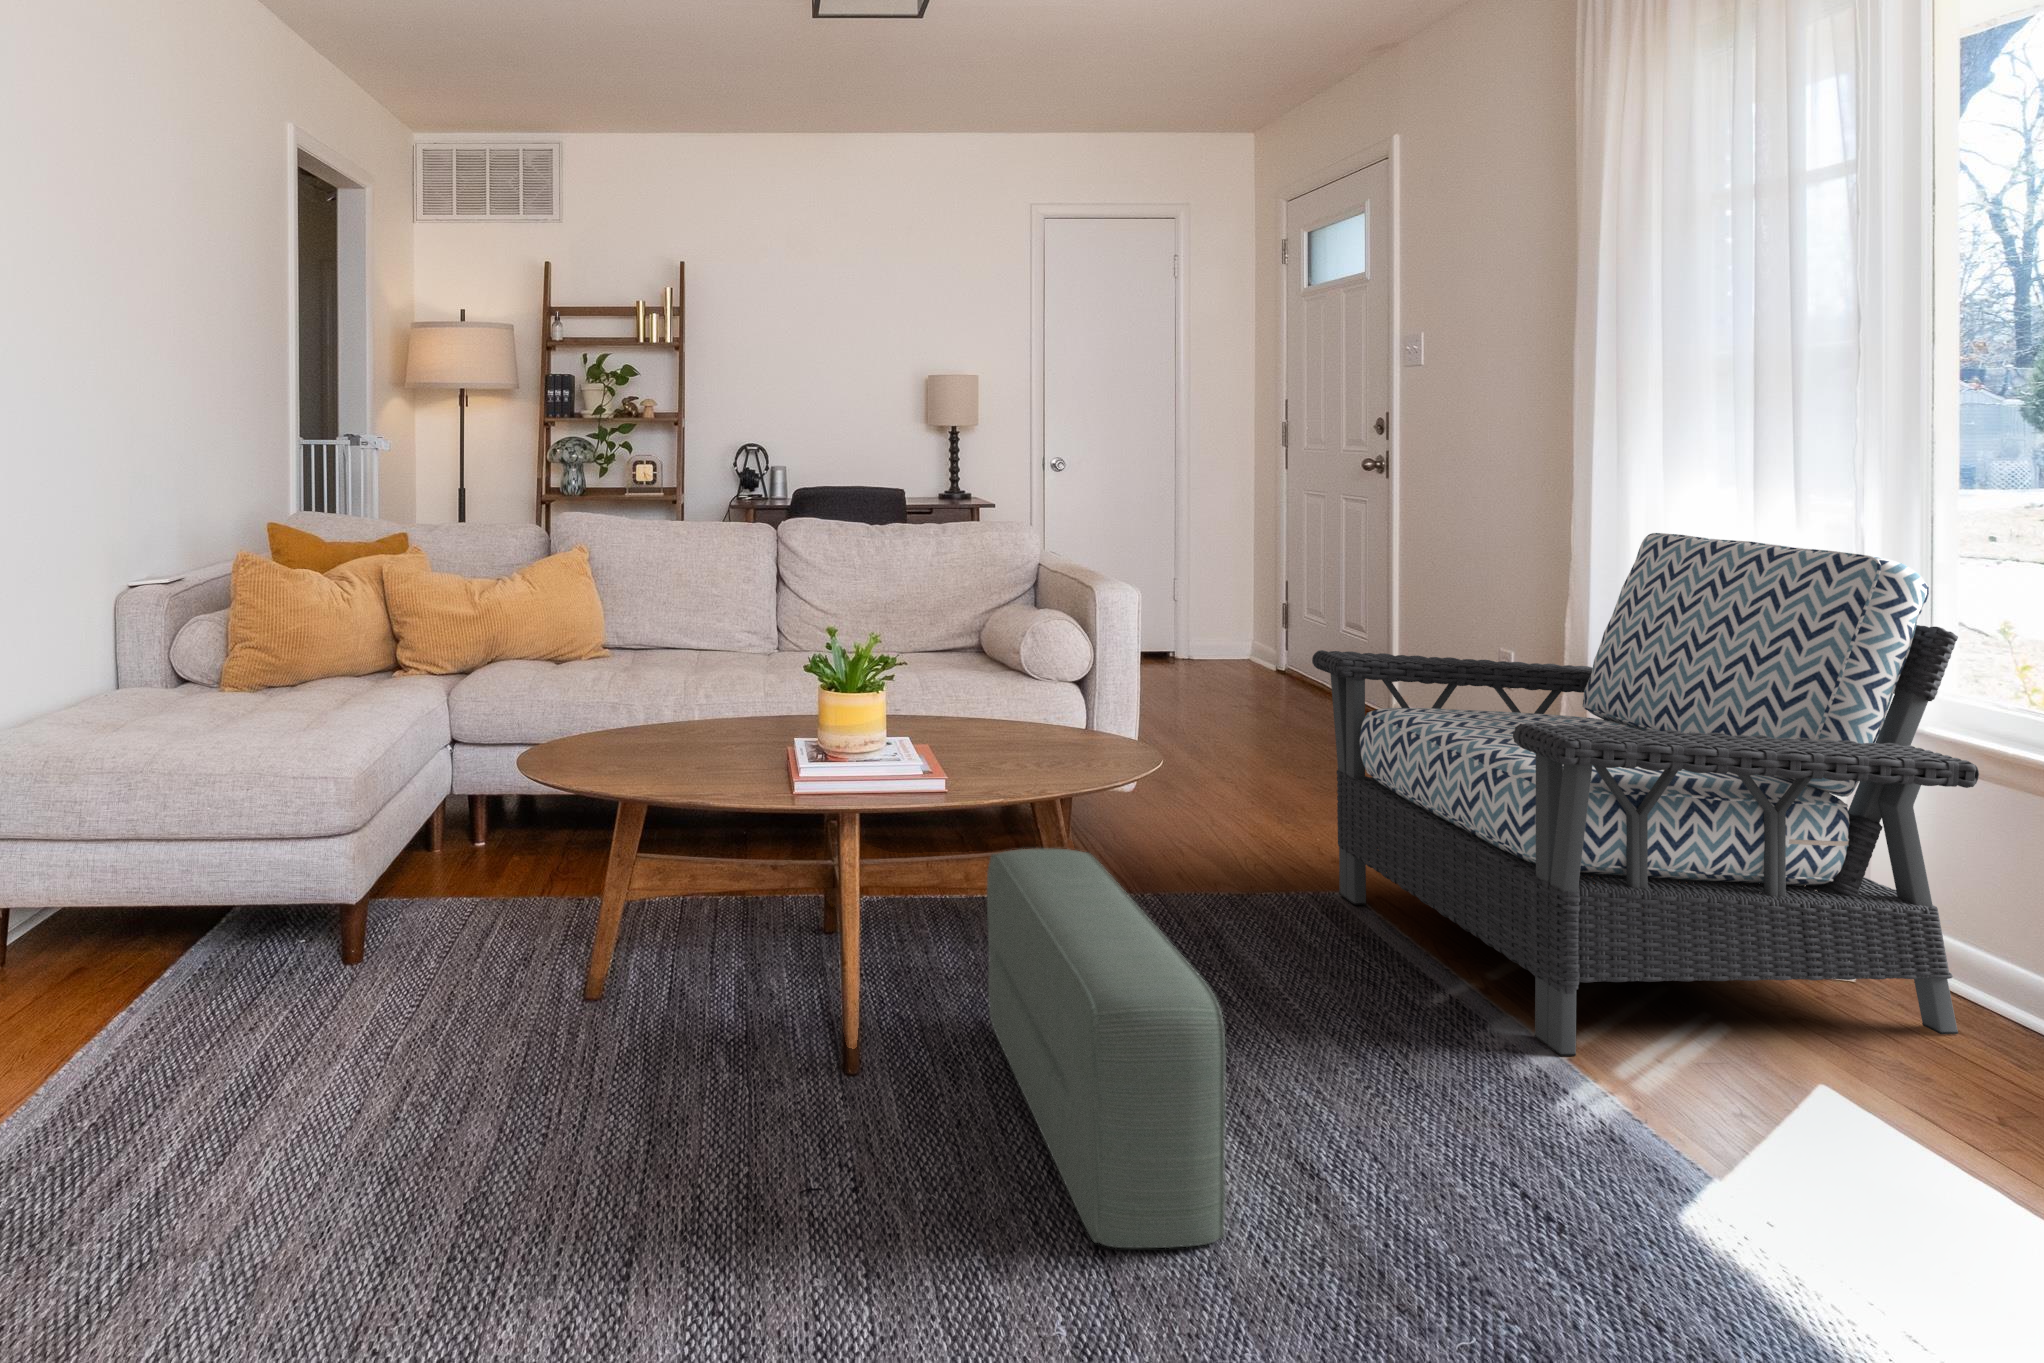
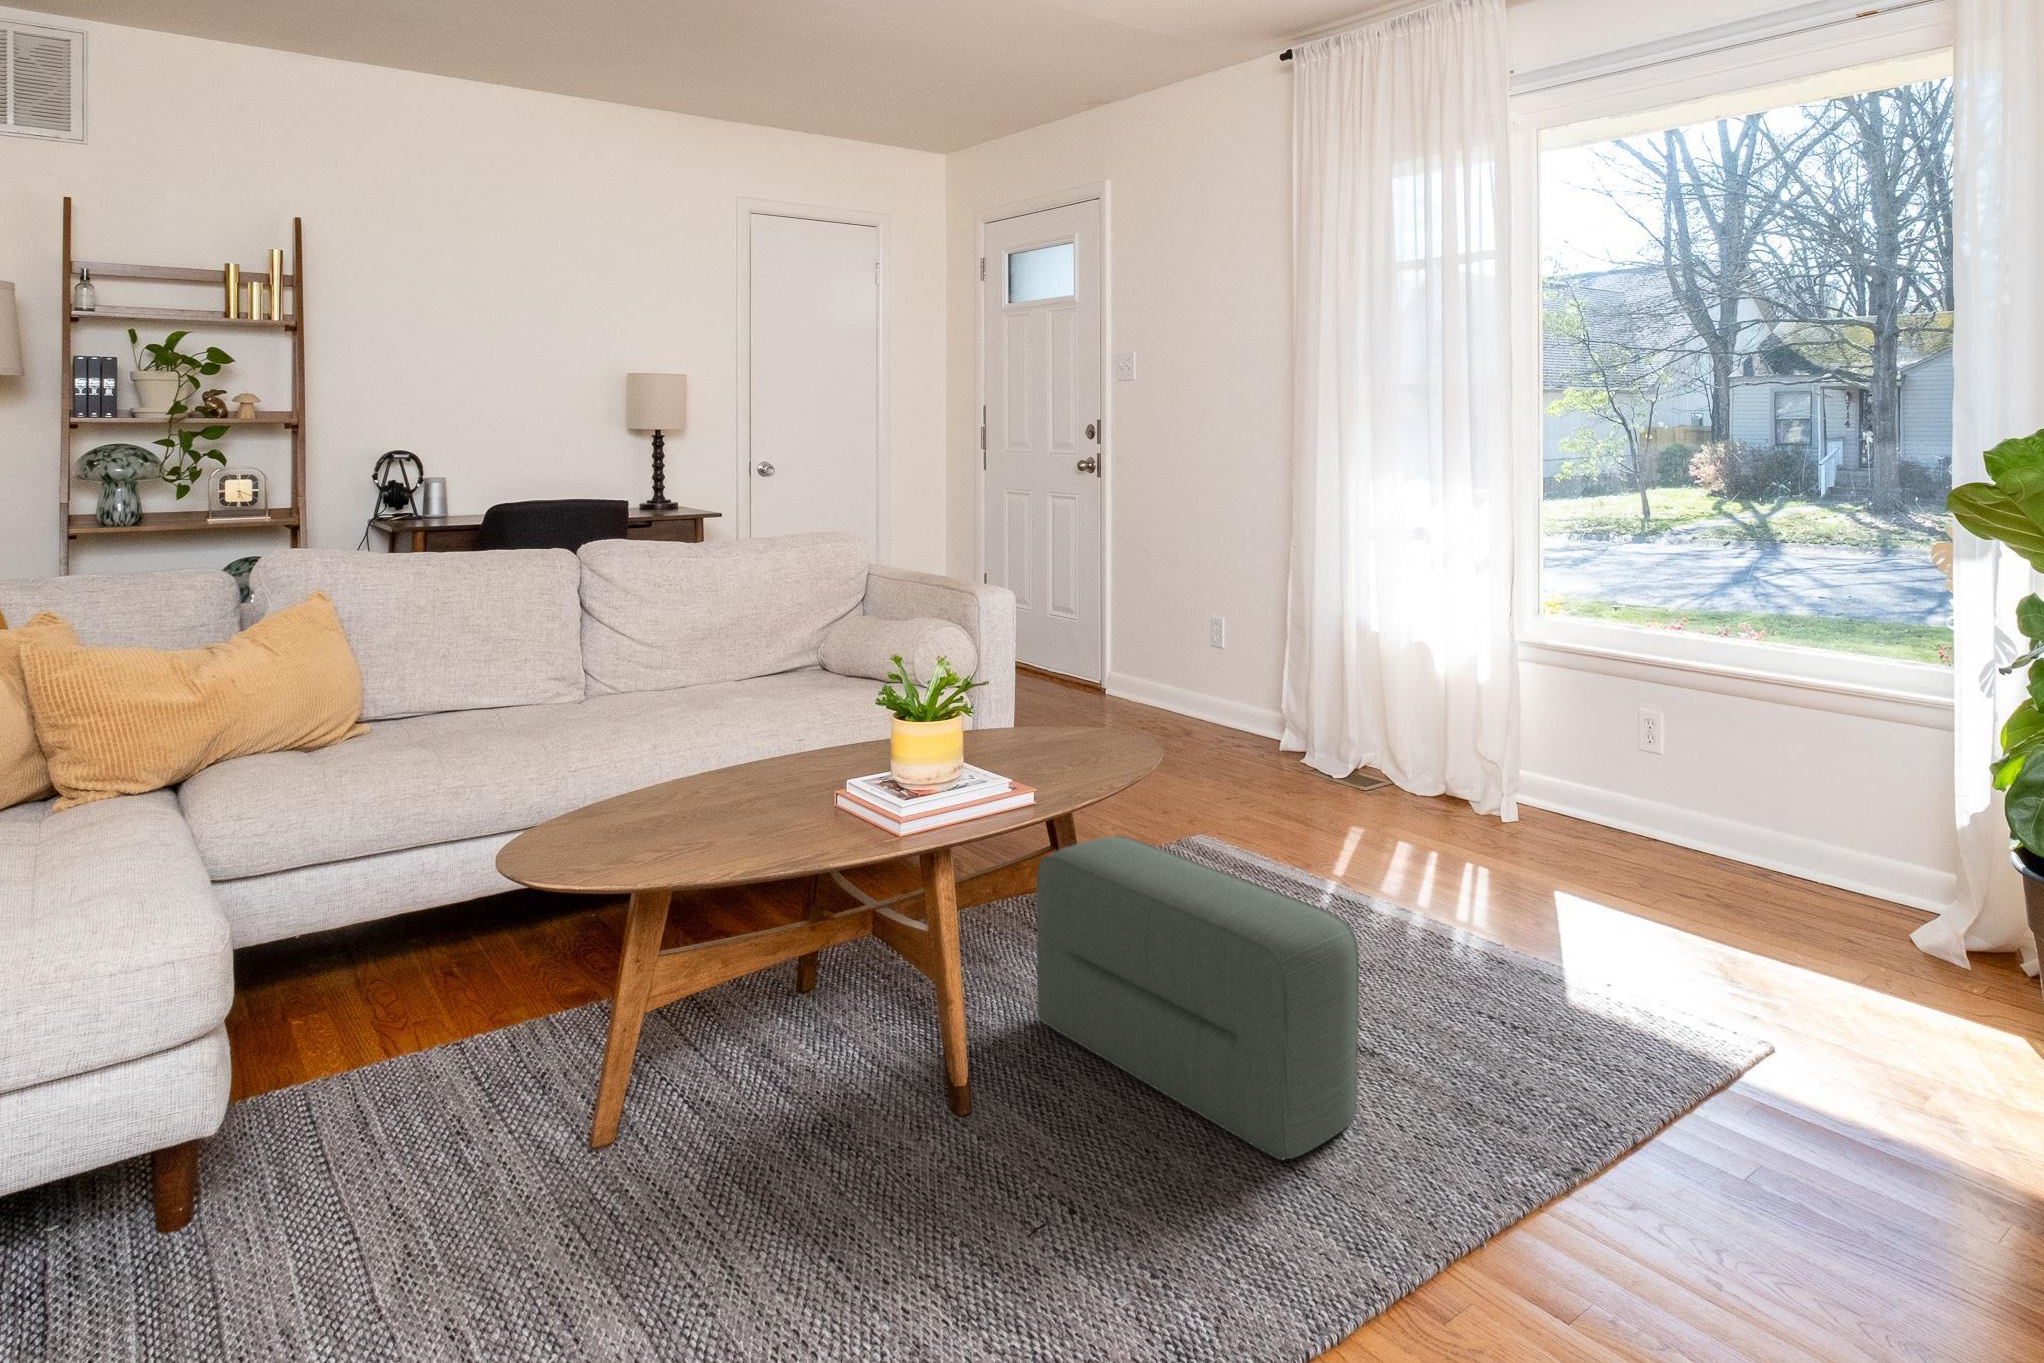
armchair: present [1312,533,1979,1056] -> none [1169,518,1584,911]

